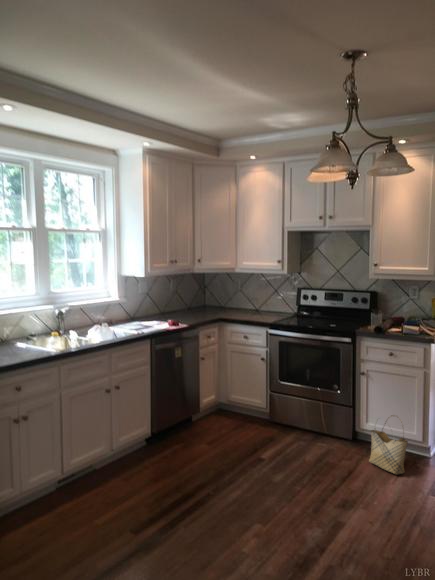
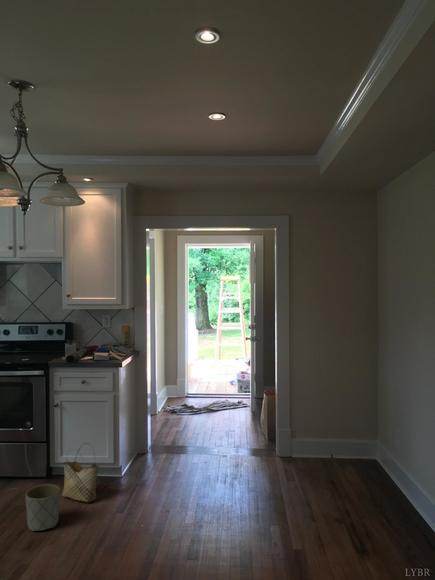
planter: none [338,447,370,490] -> present [25,484,60,532]

